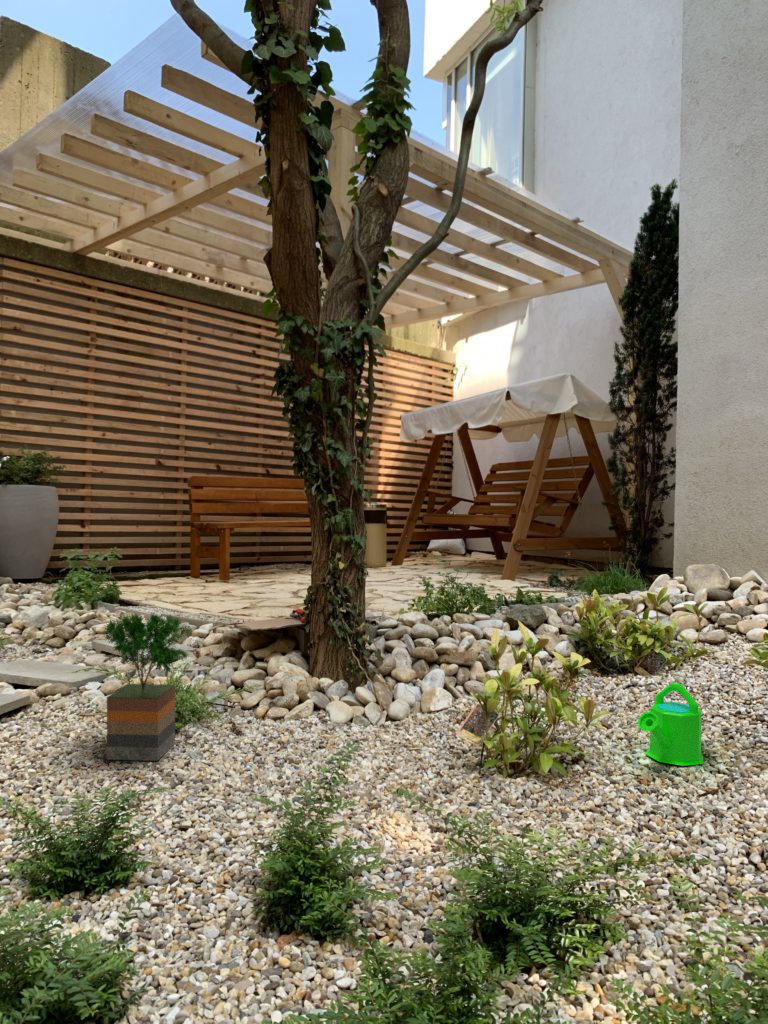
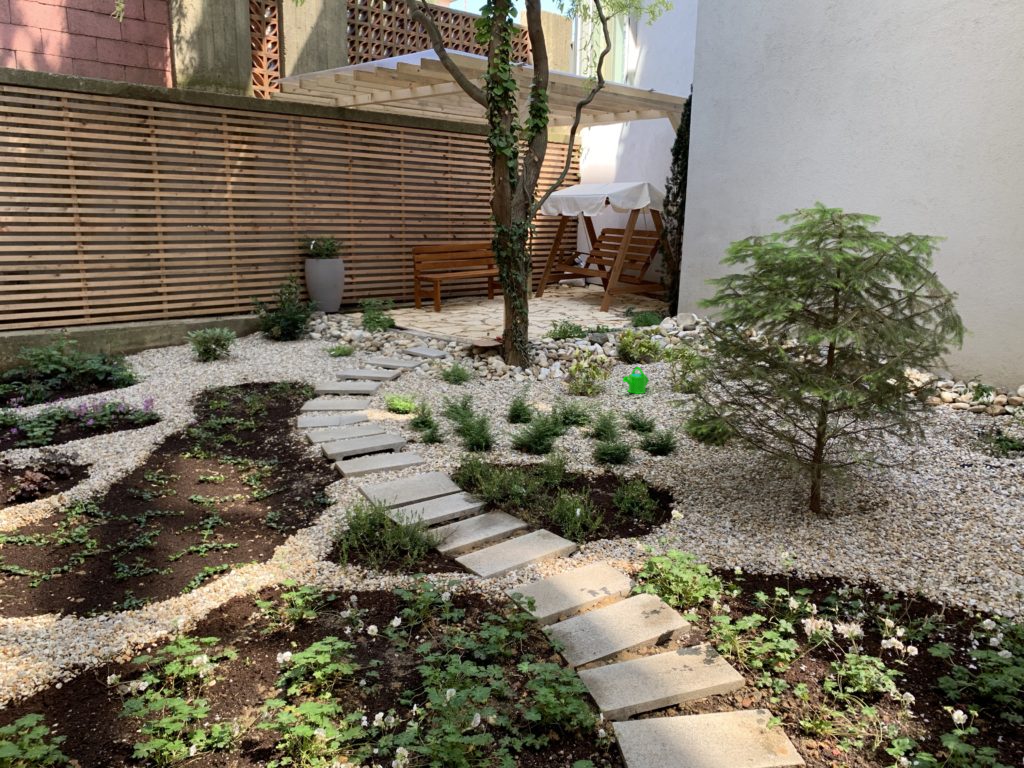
potted tree: present [103,613,191,761] -> none [435,341,469,393]

